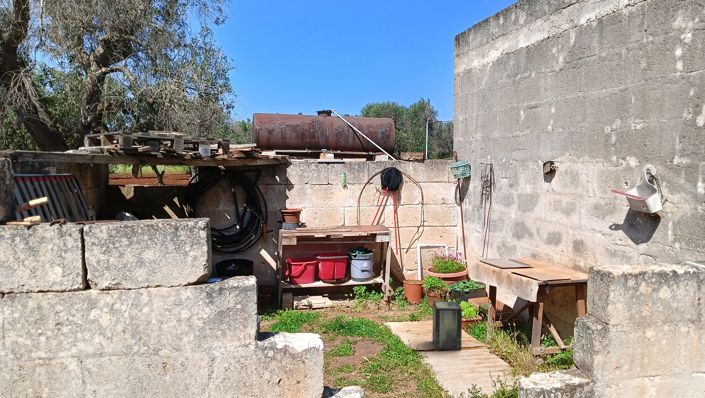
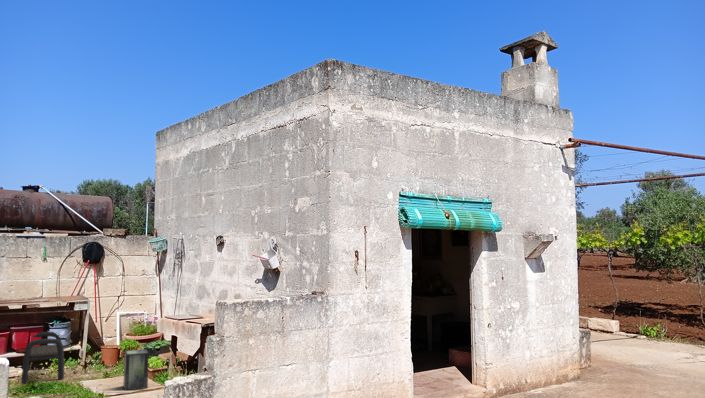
bench: none [330,263,369,319] -> present [21,332,64,384]

